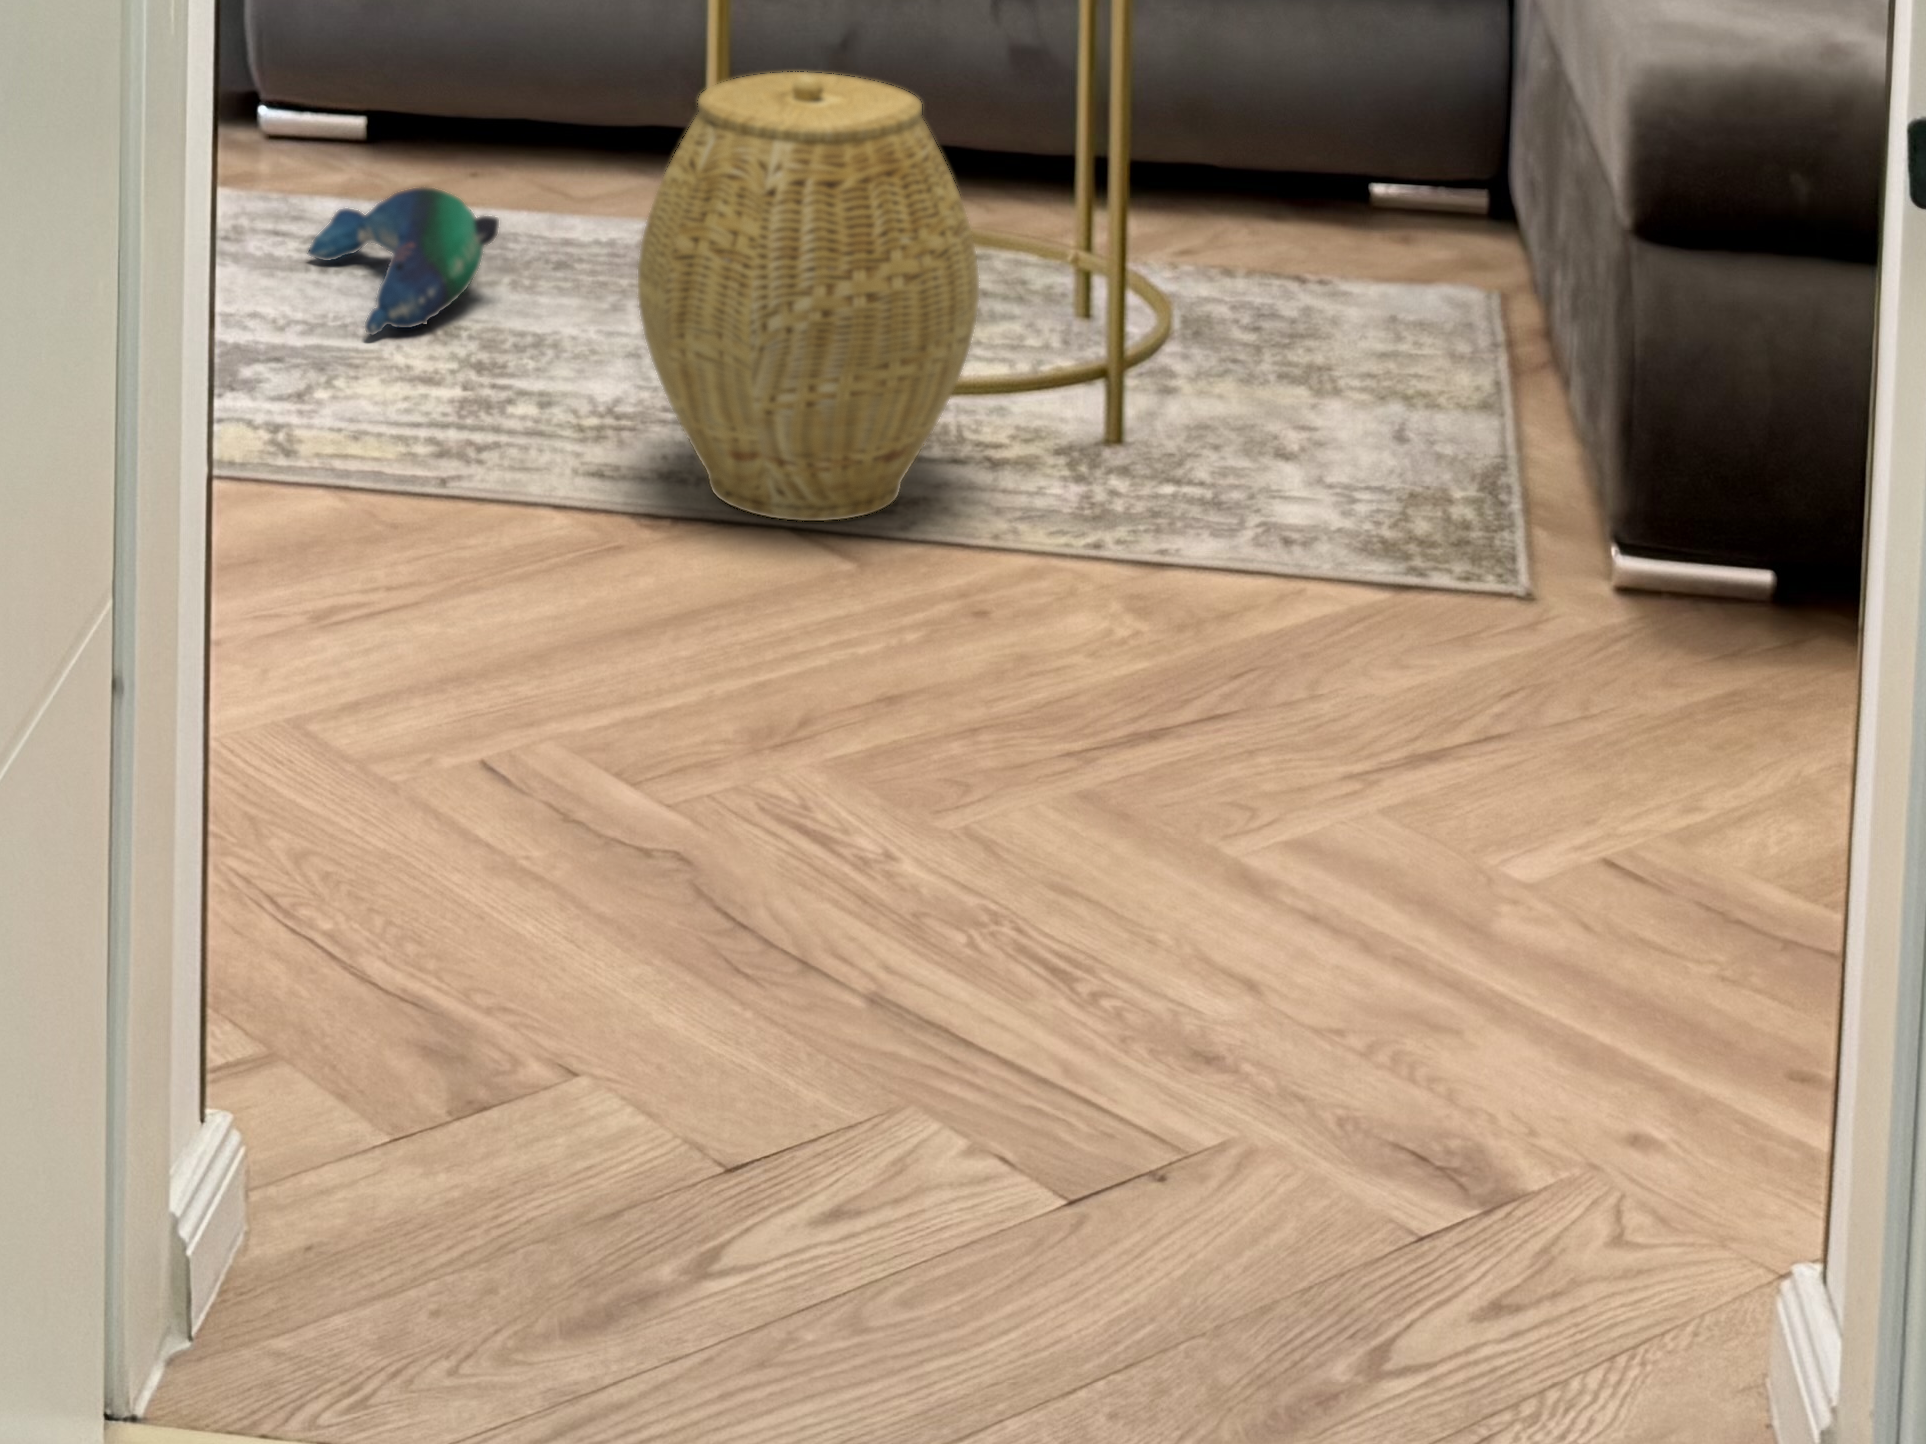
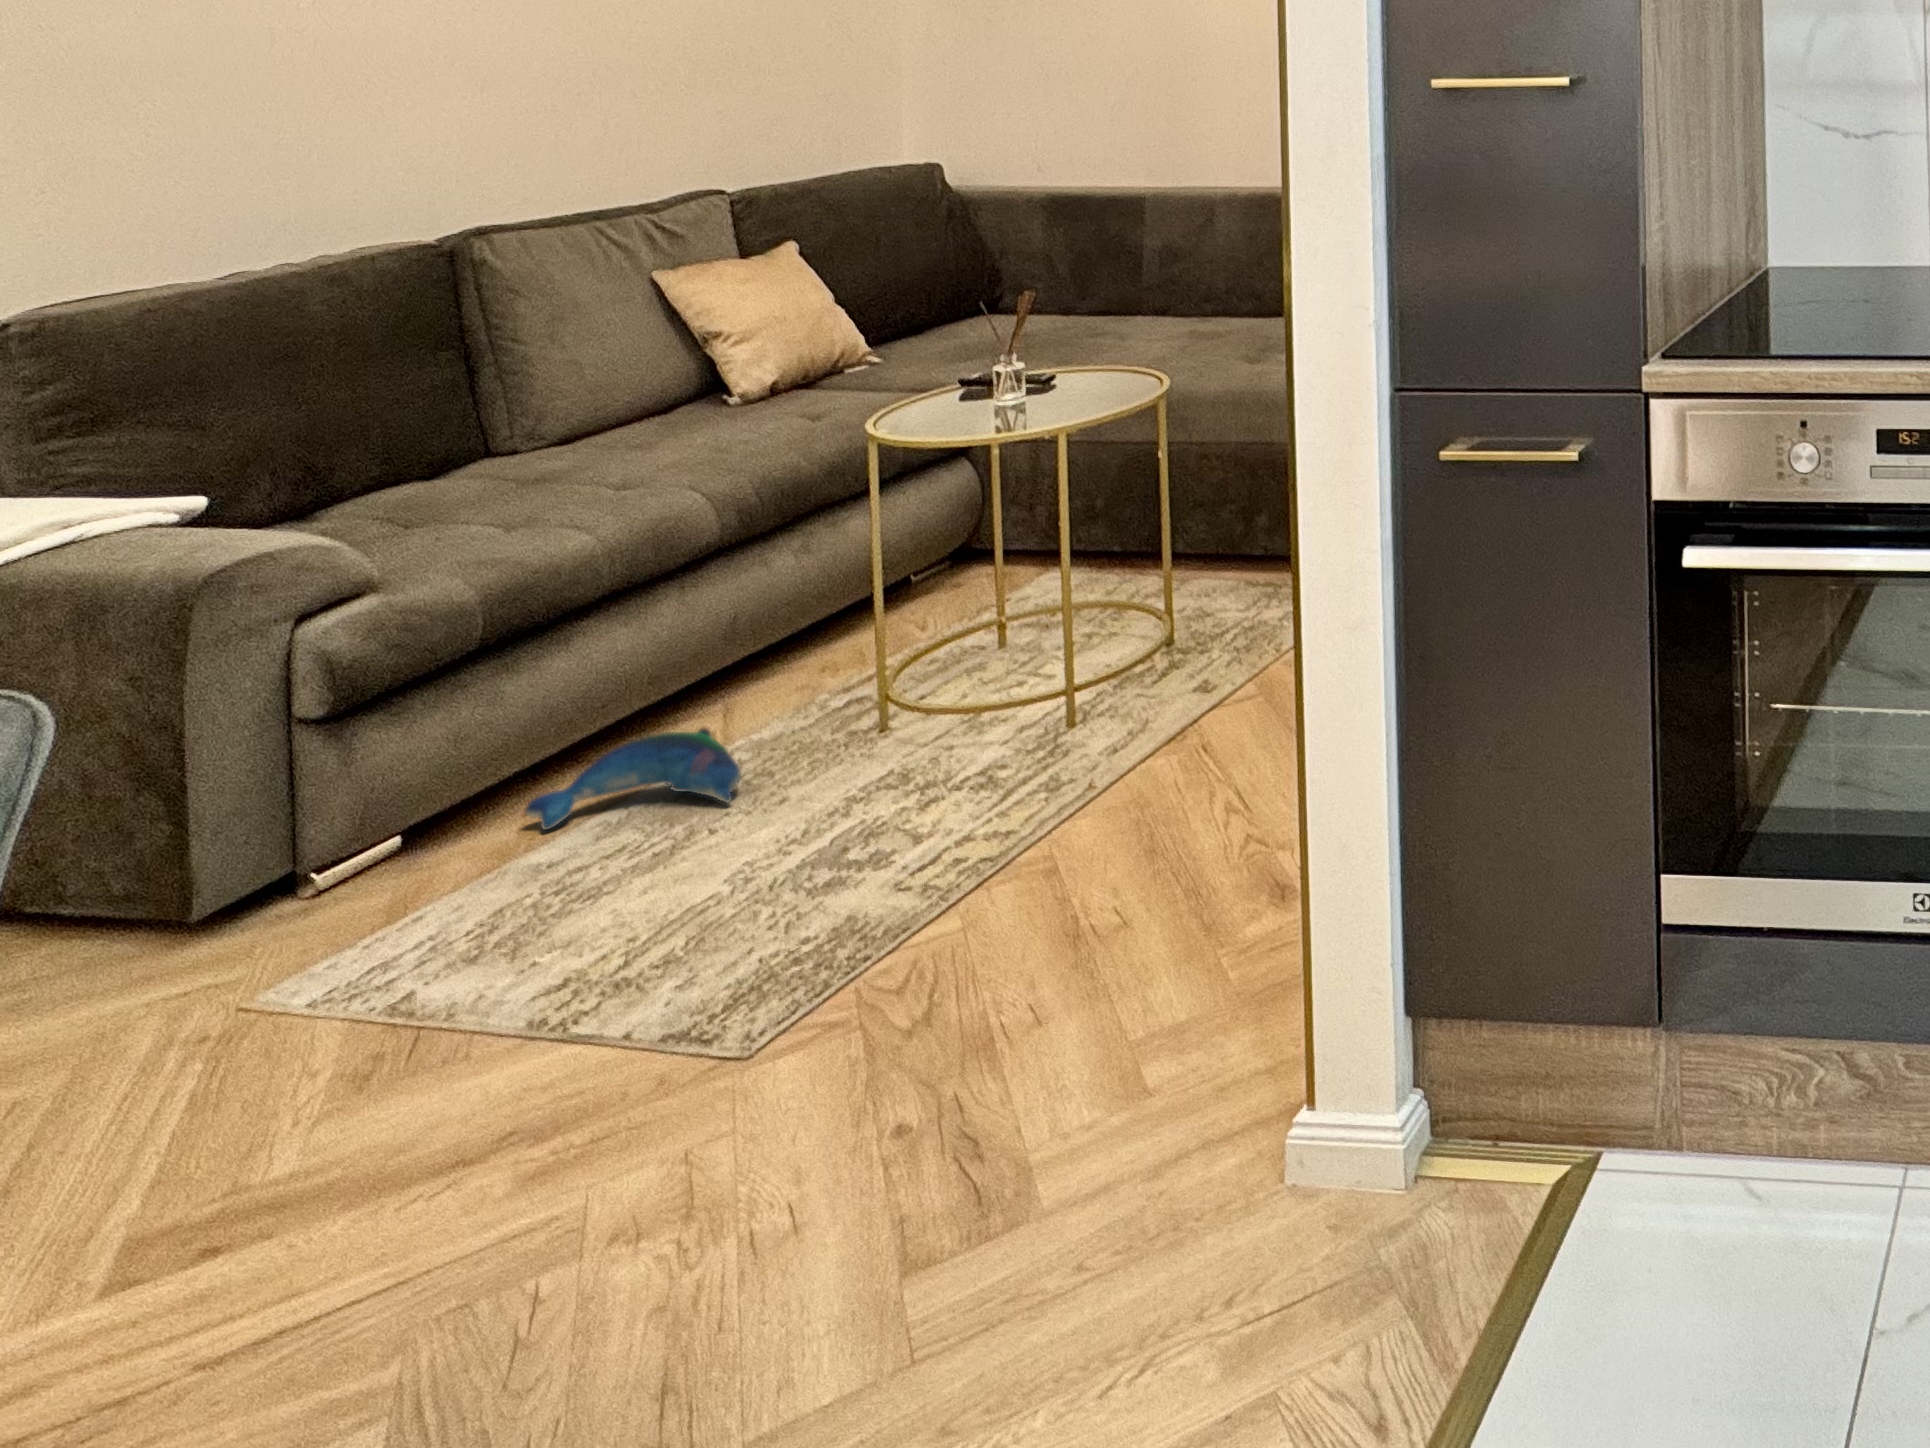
woven basket: present [638,72,979,521] -> none [988,500,1166,717]

